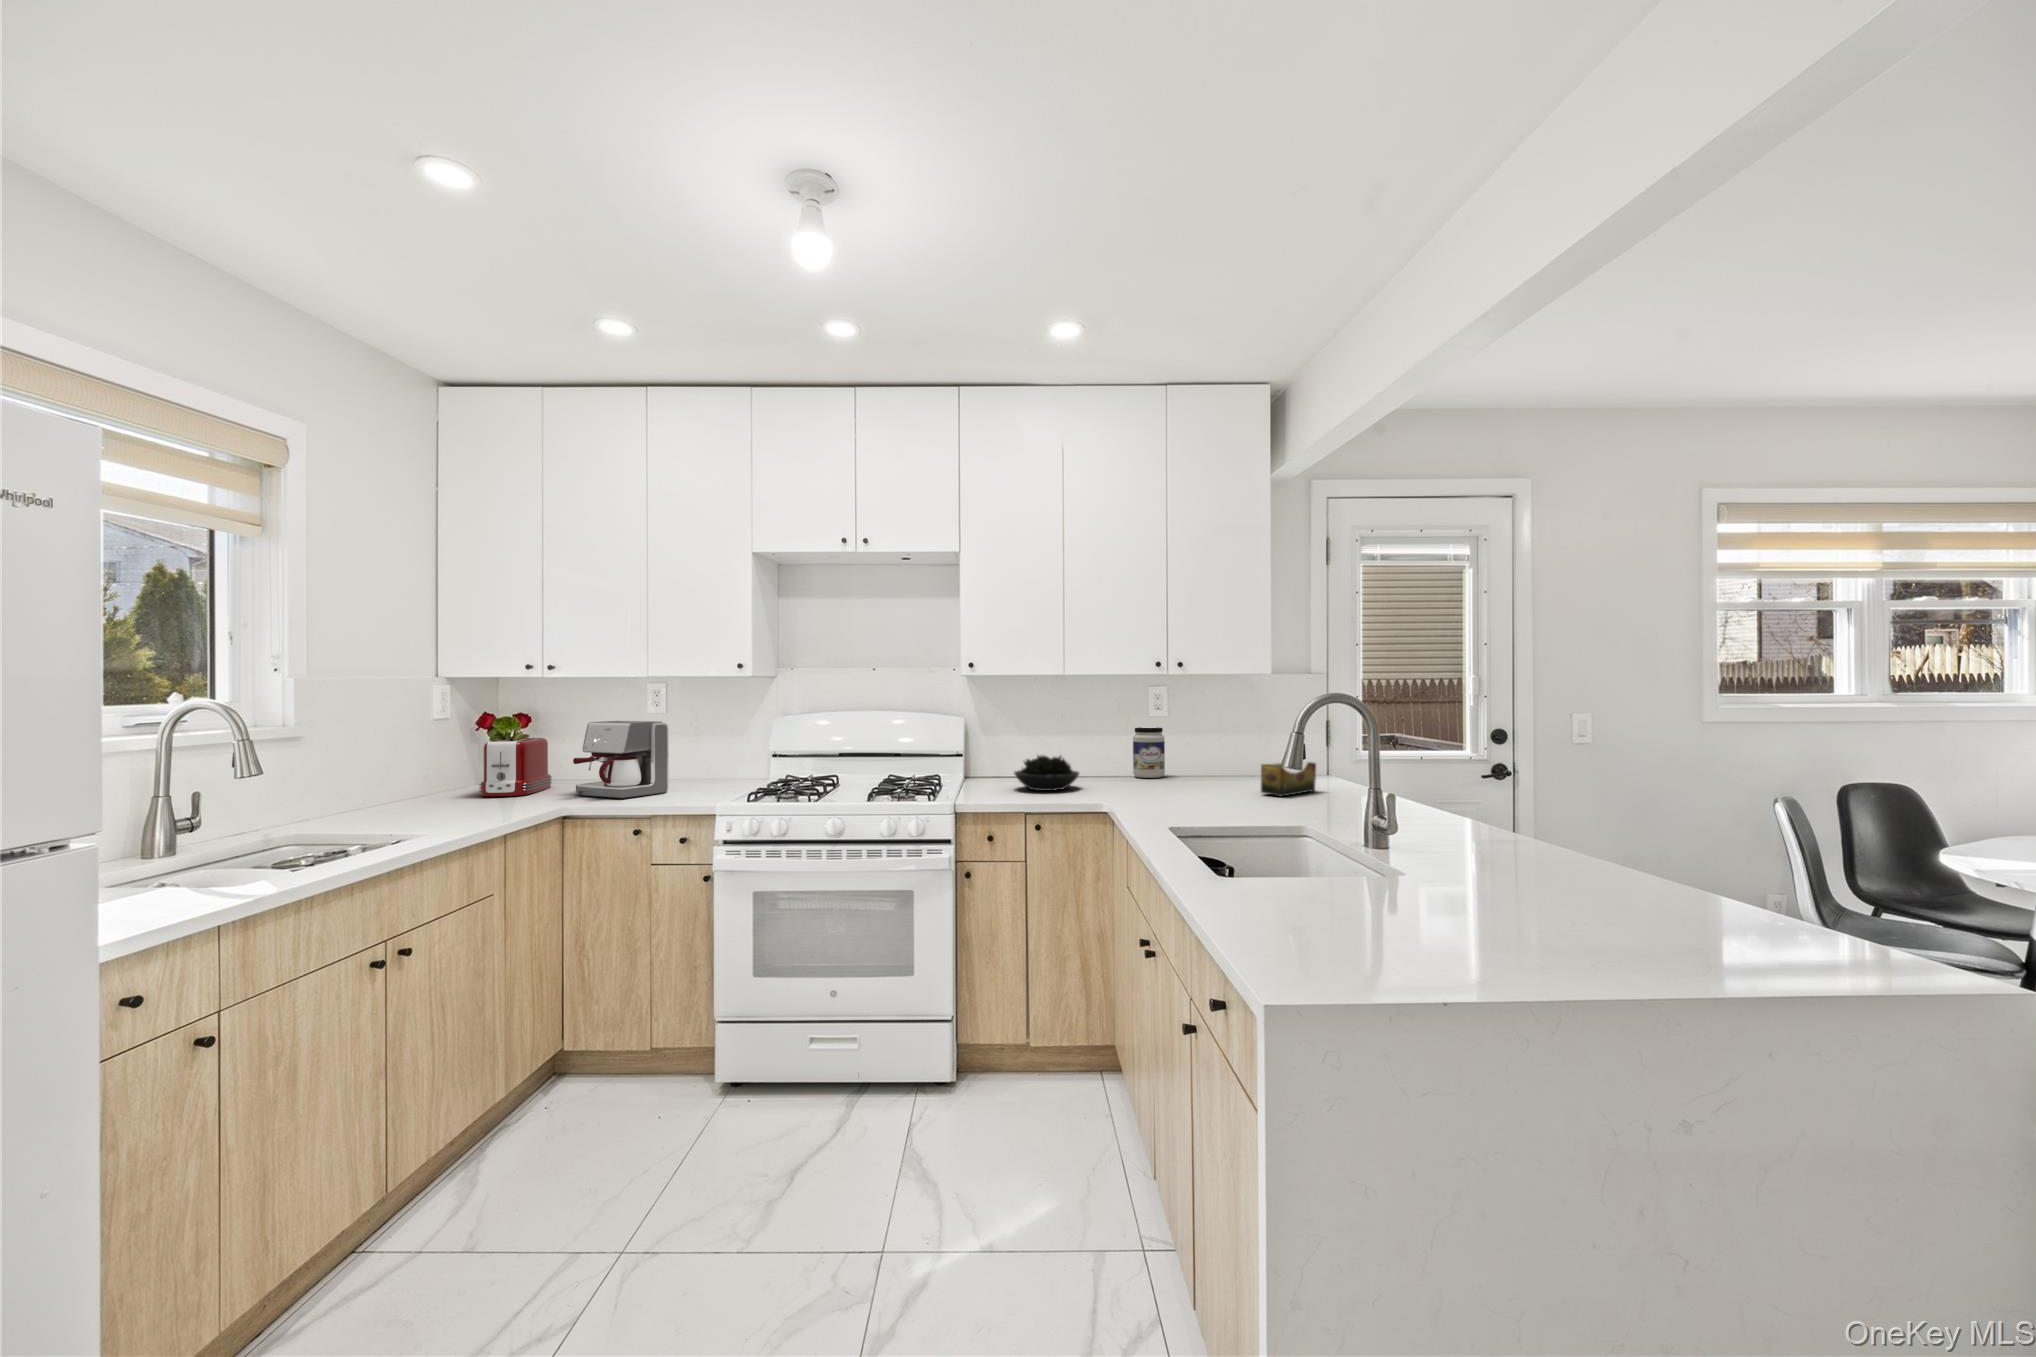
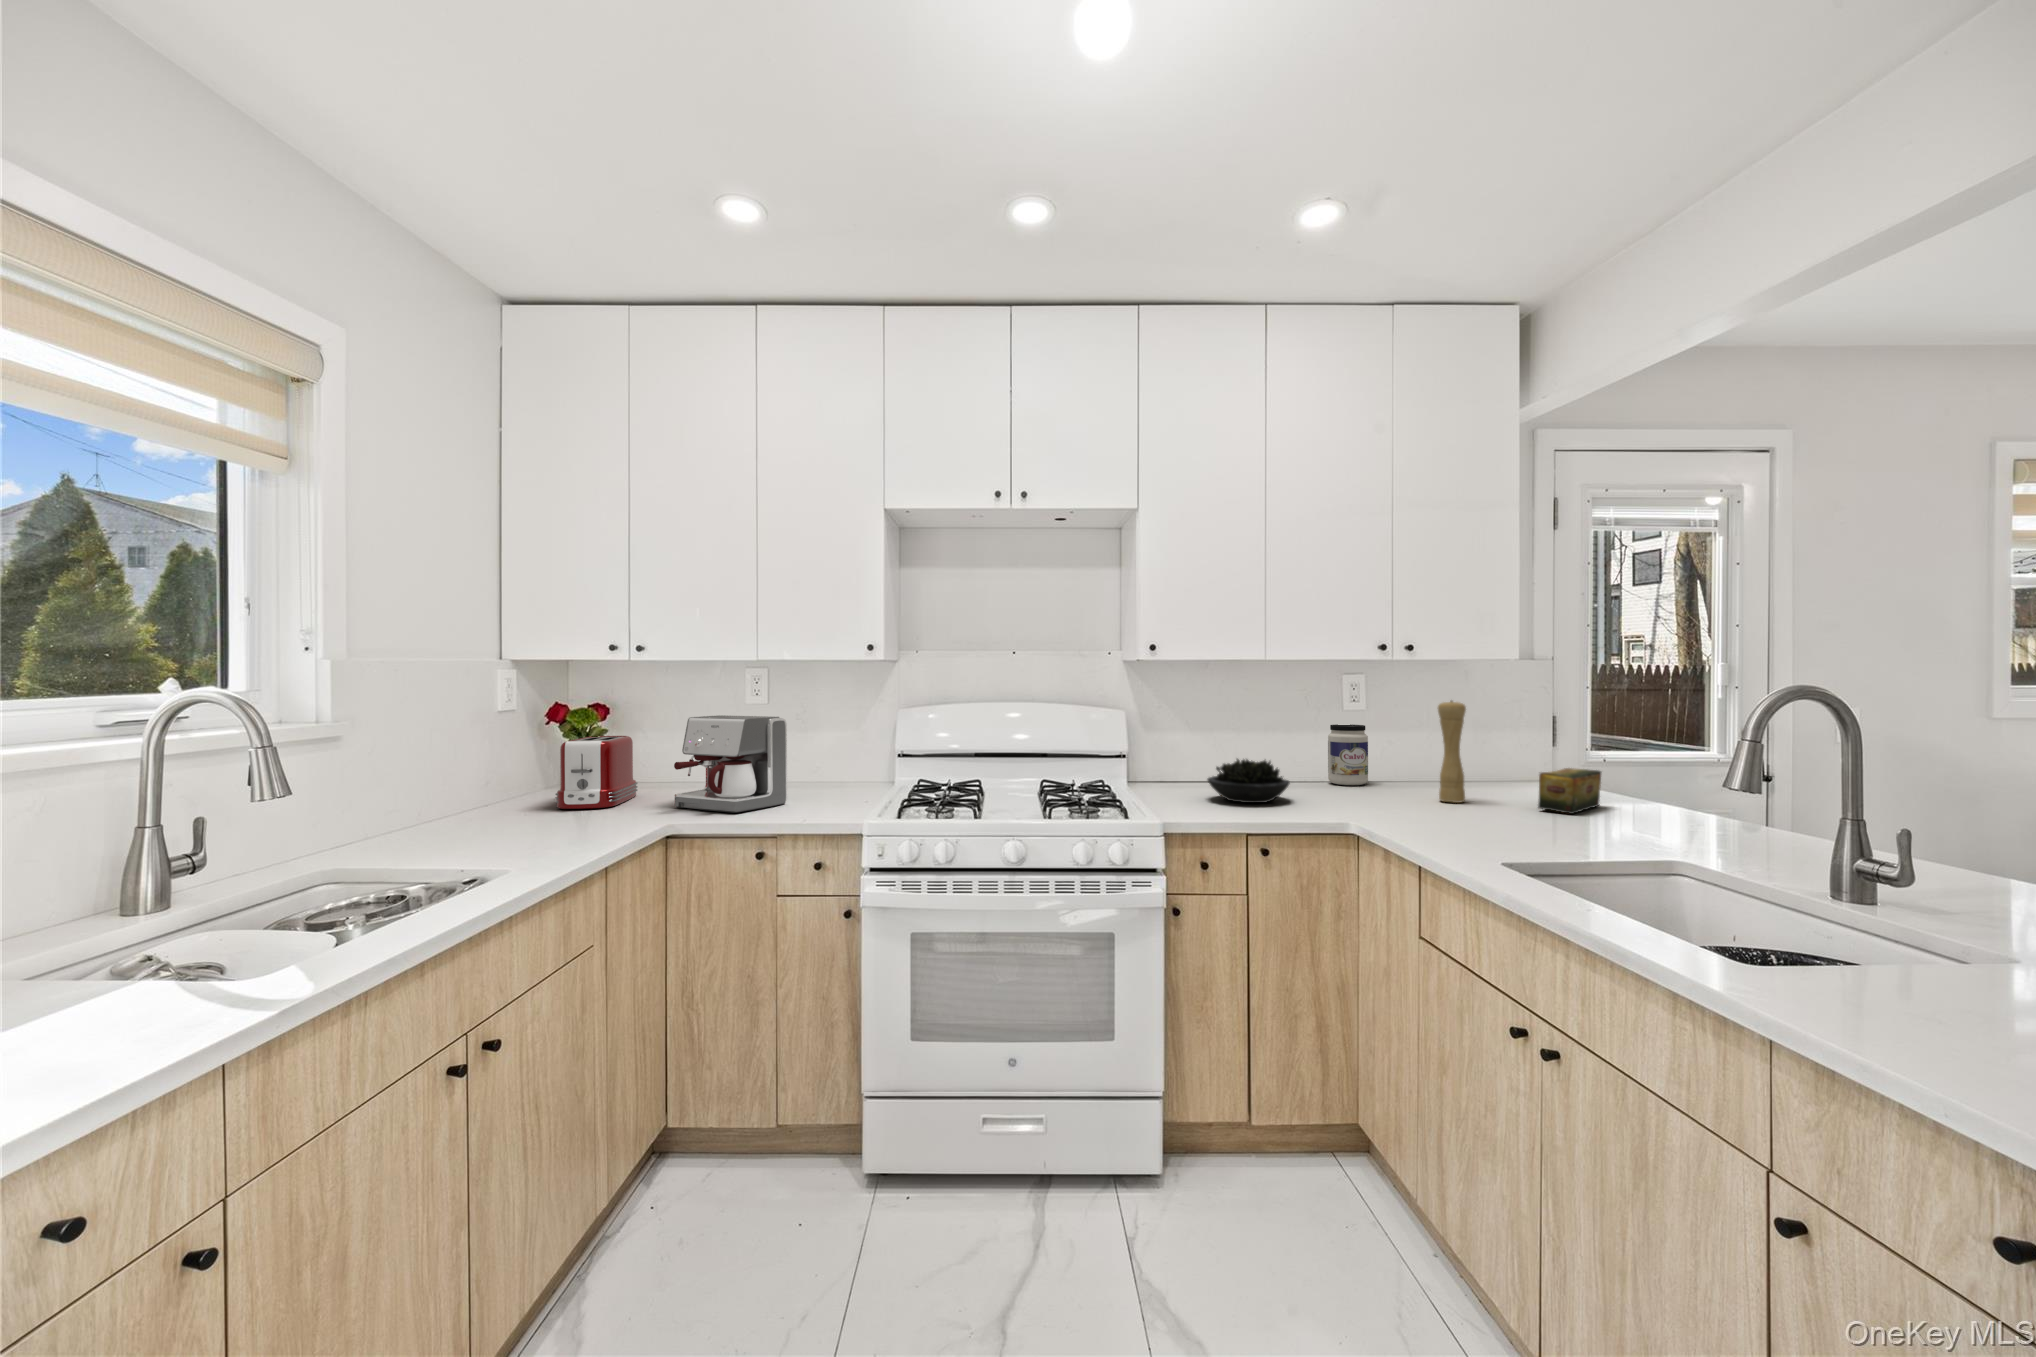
pepper mill: none [1196,707,1217,790] -> present [1438,701,1466,803]

